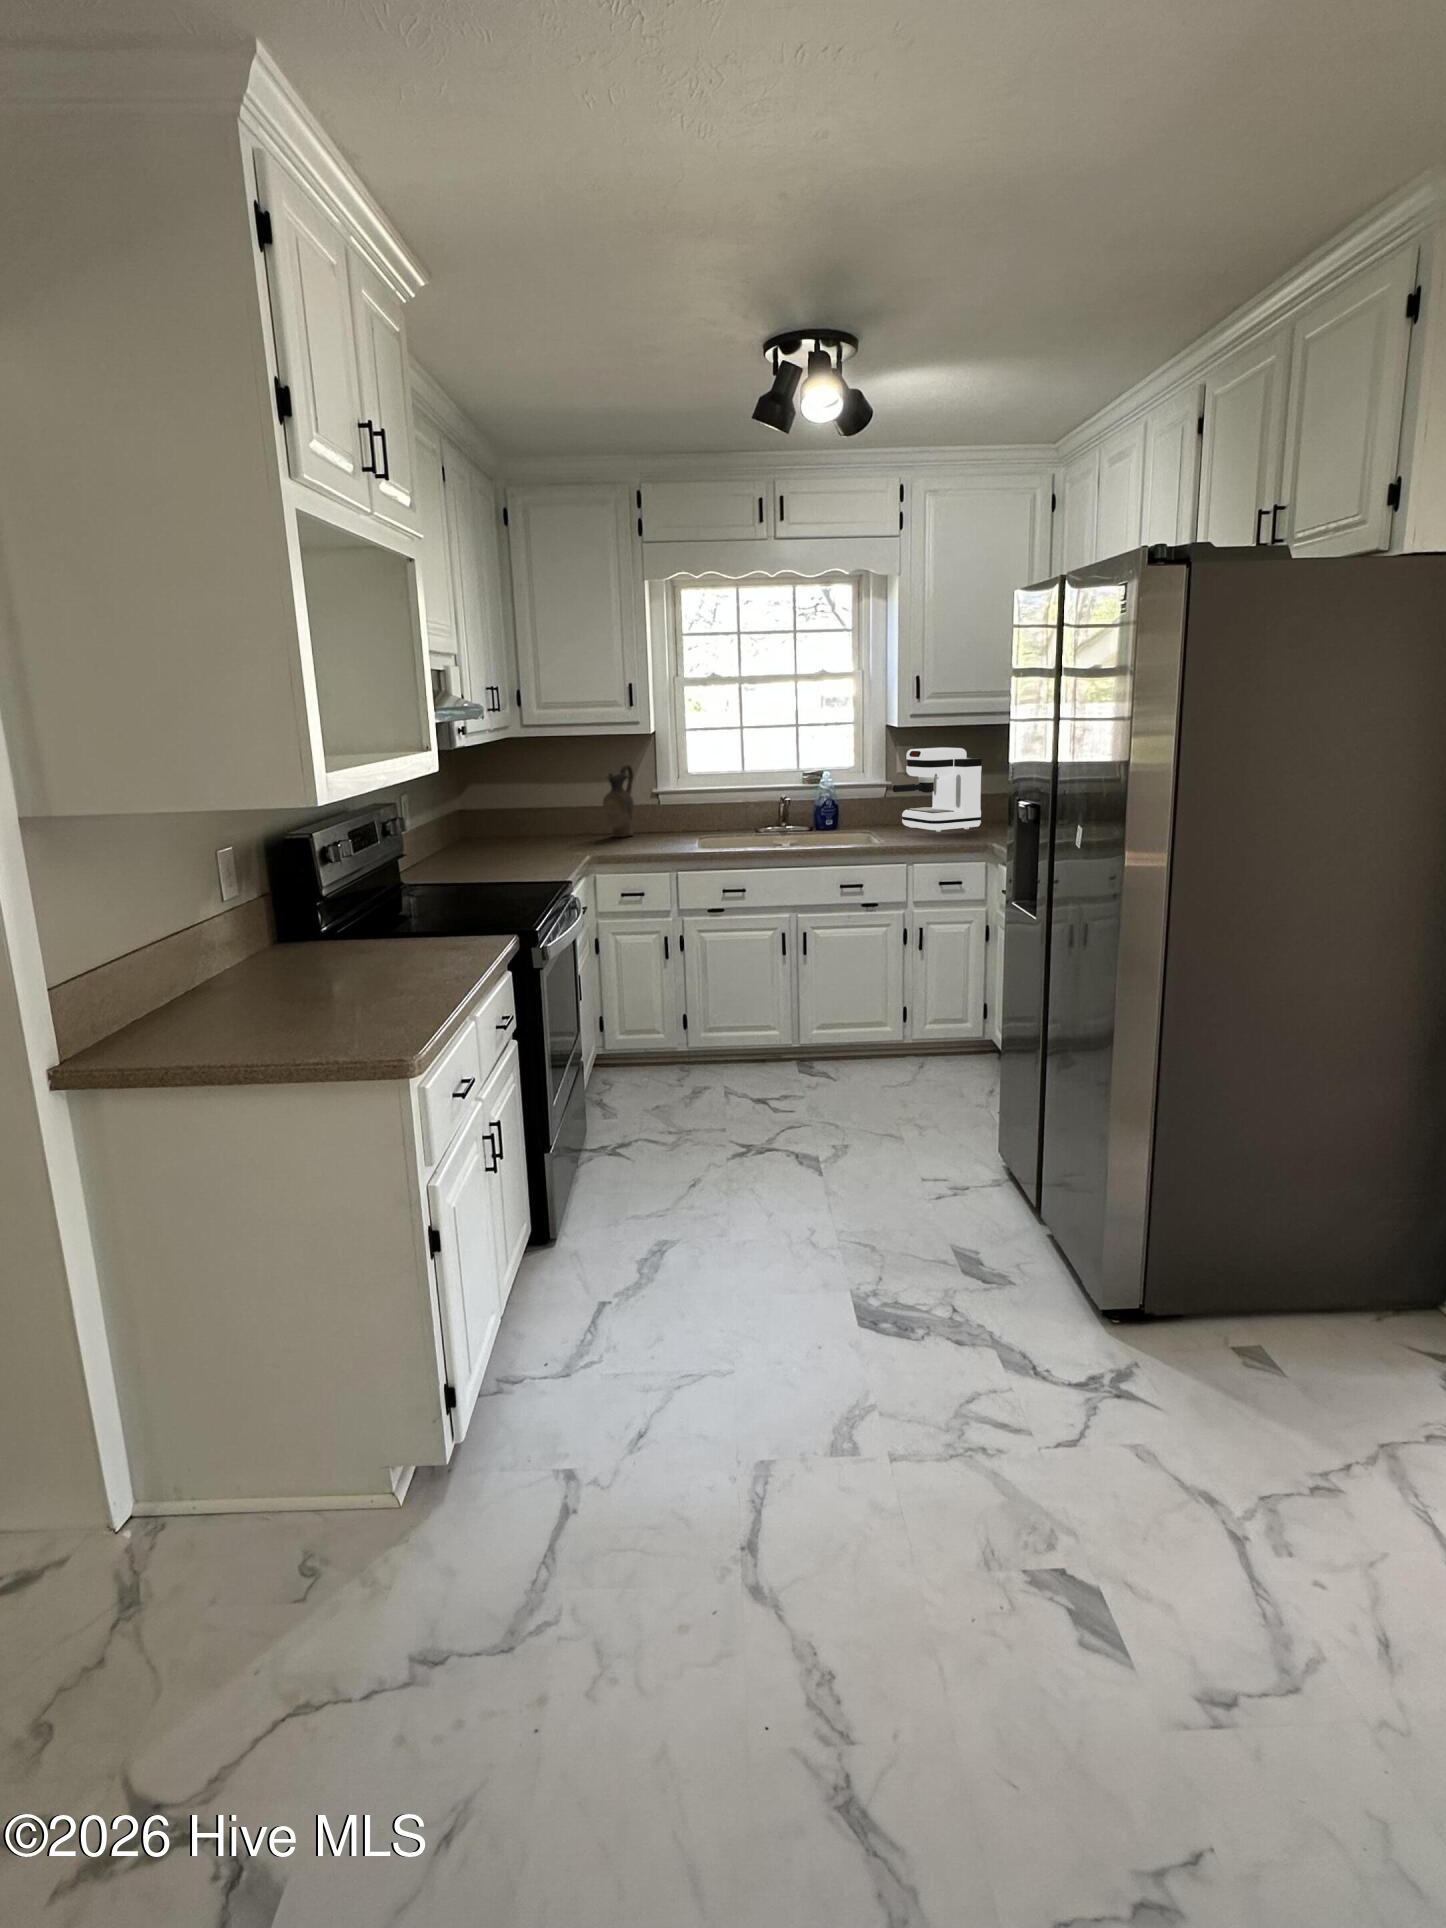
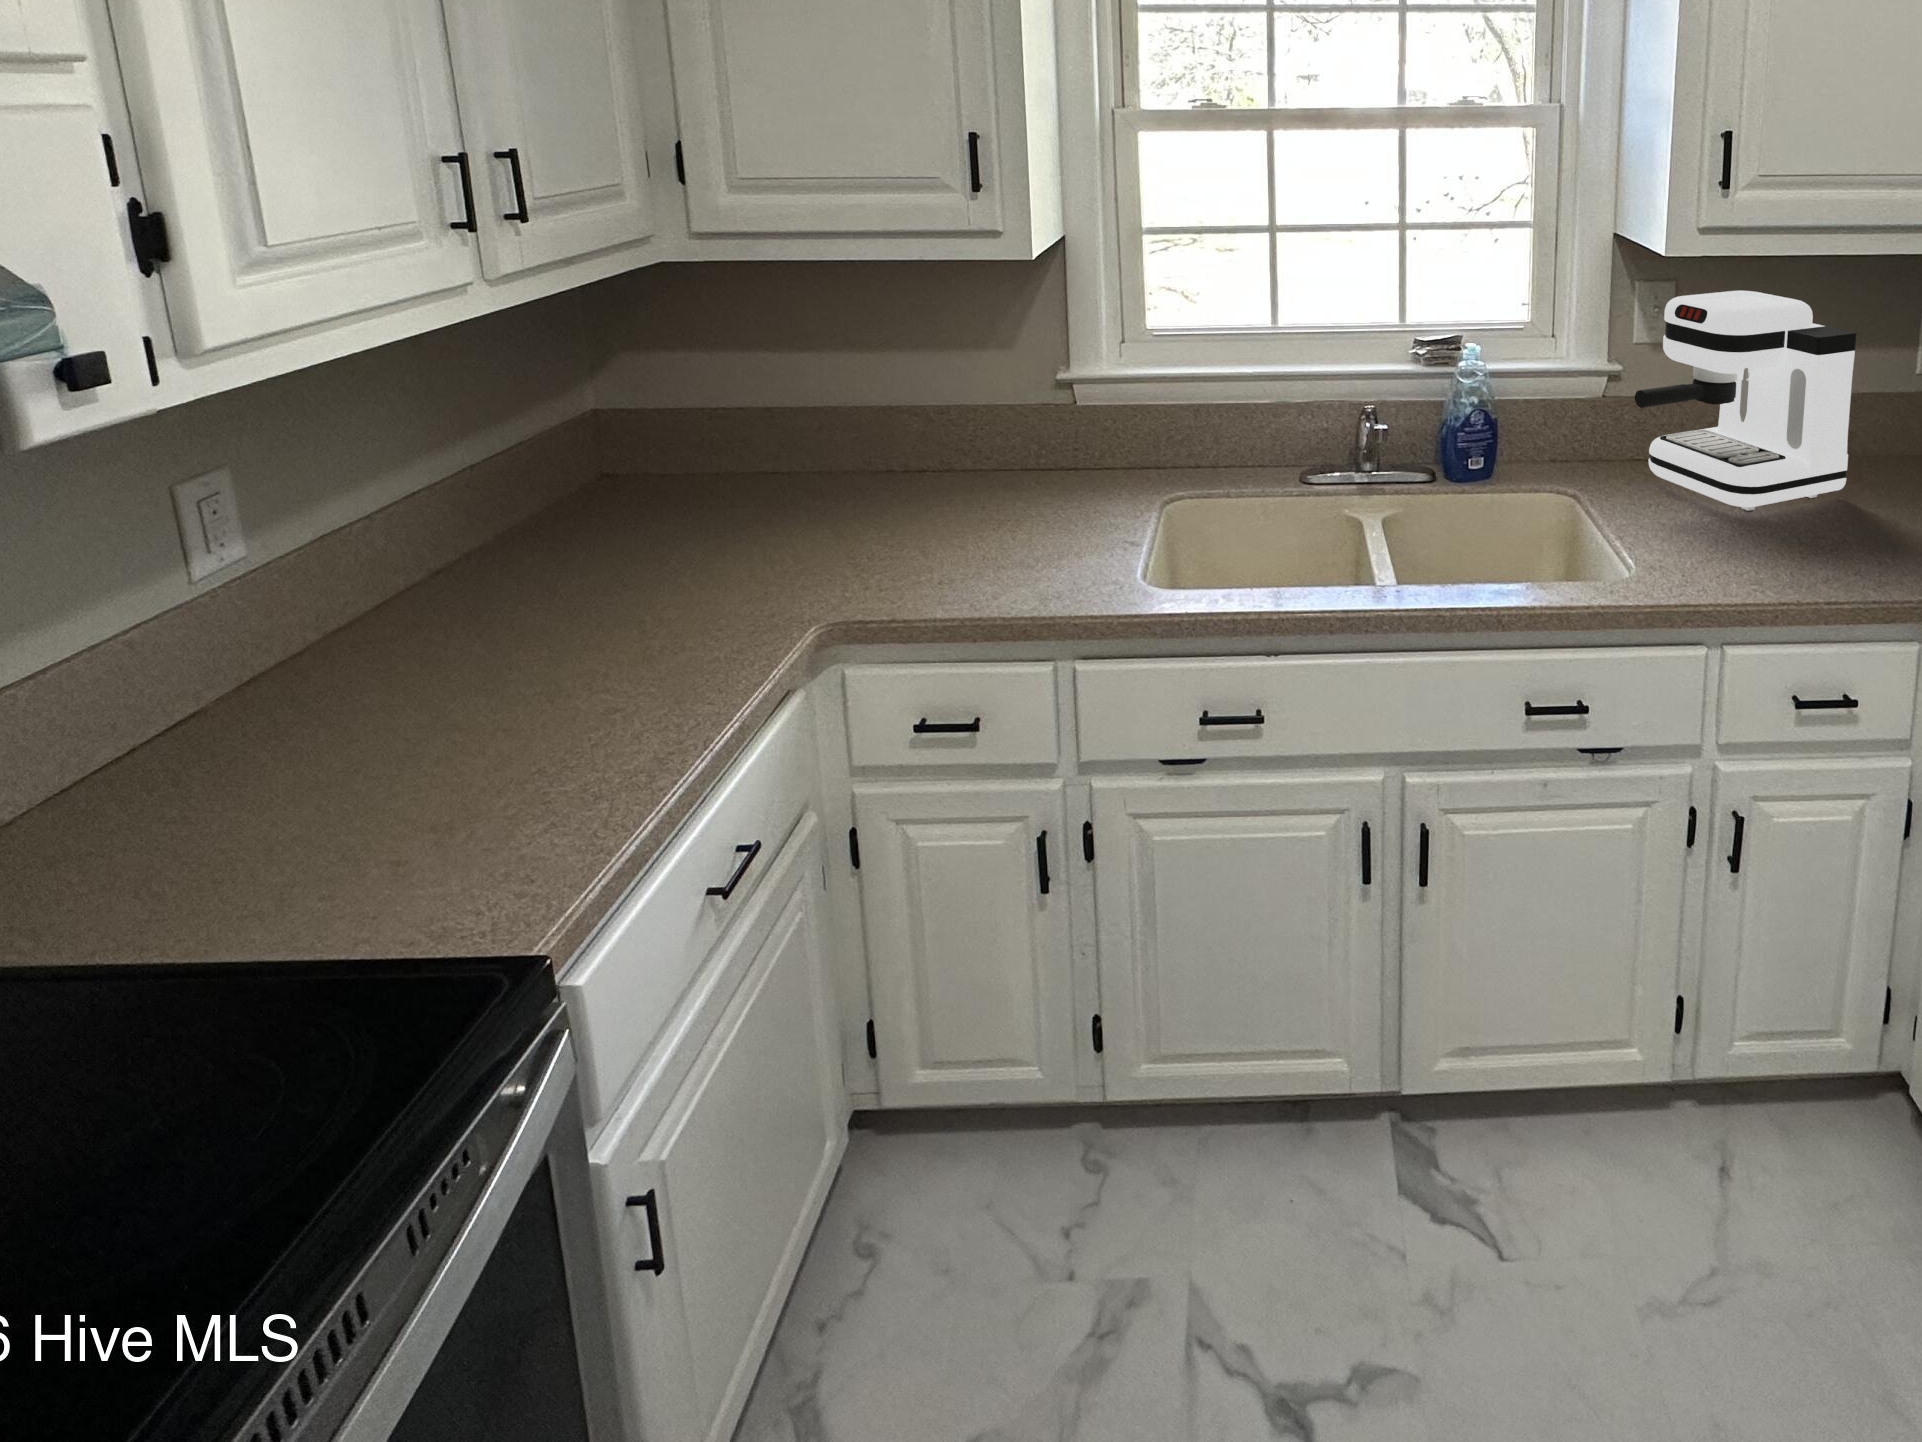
ceramic pitcher: present [603,764,633,837] -> none [933,312,1013,488]

